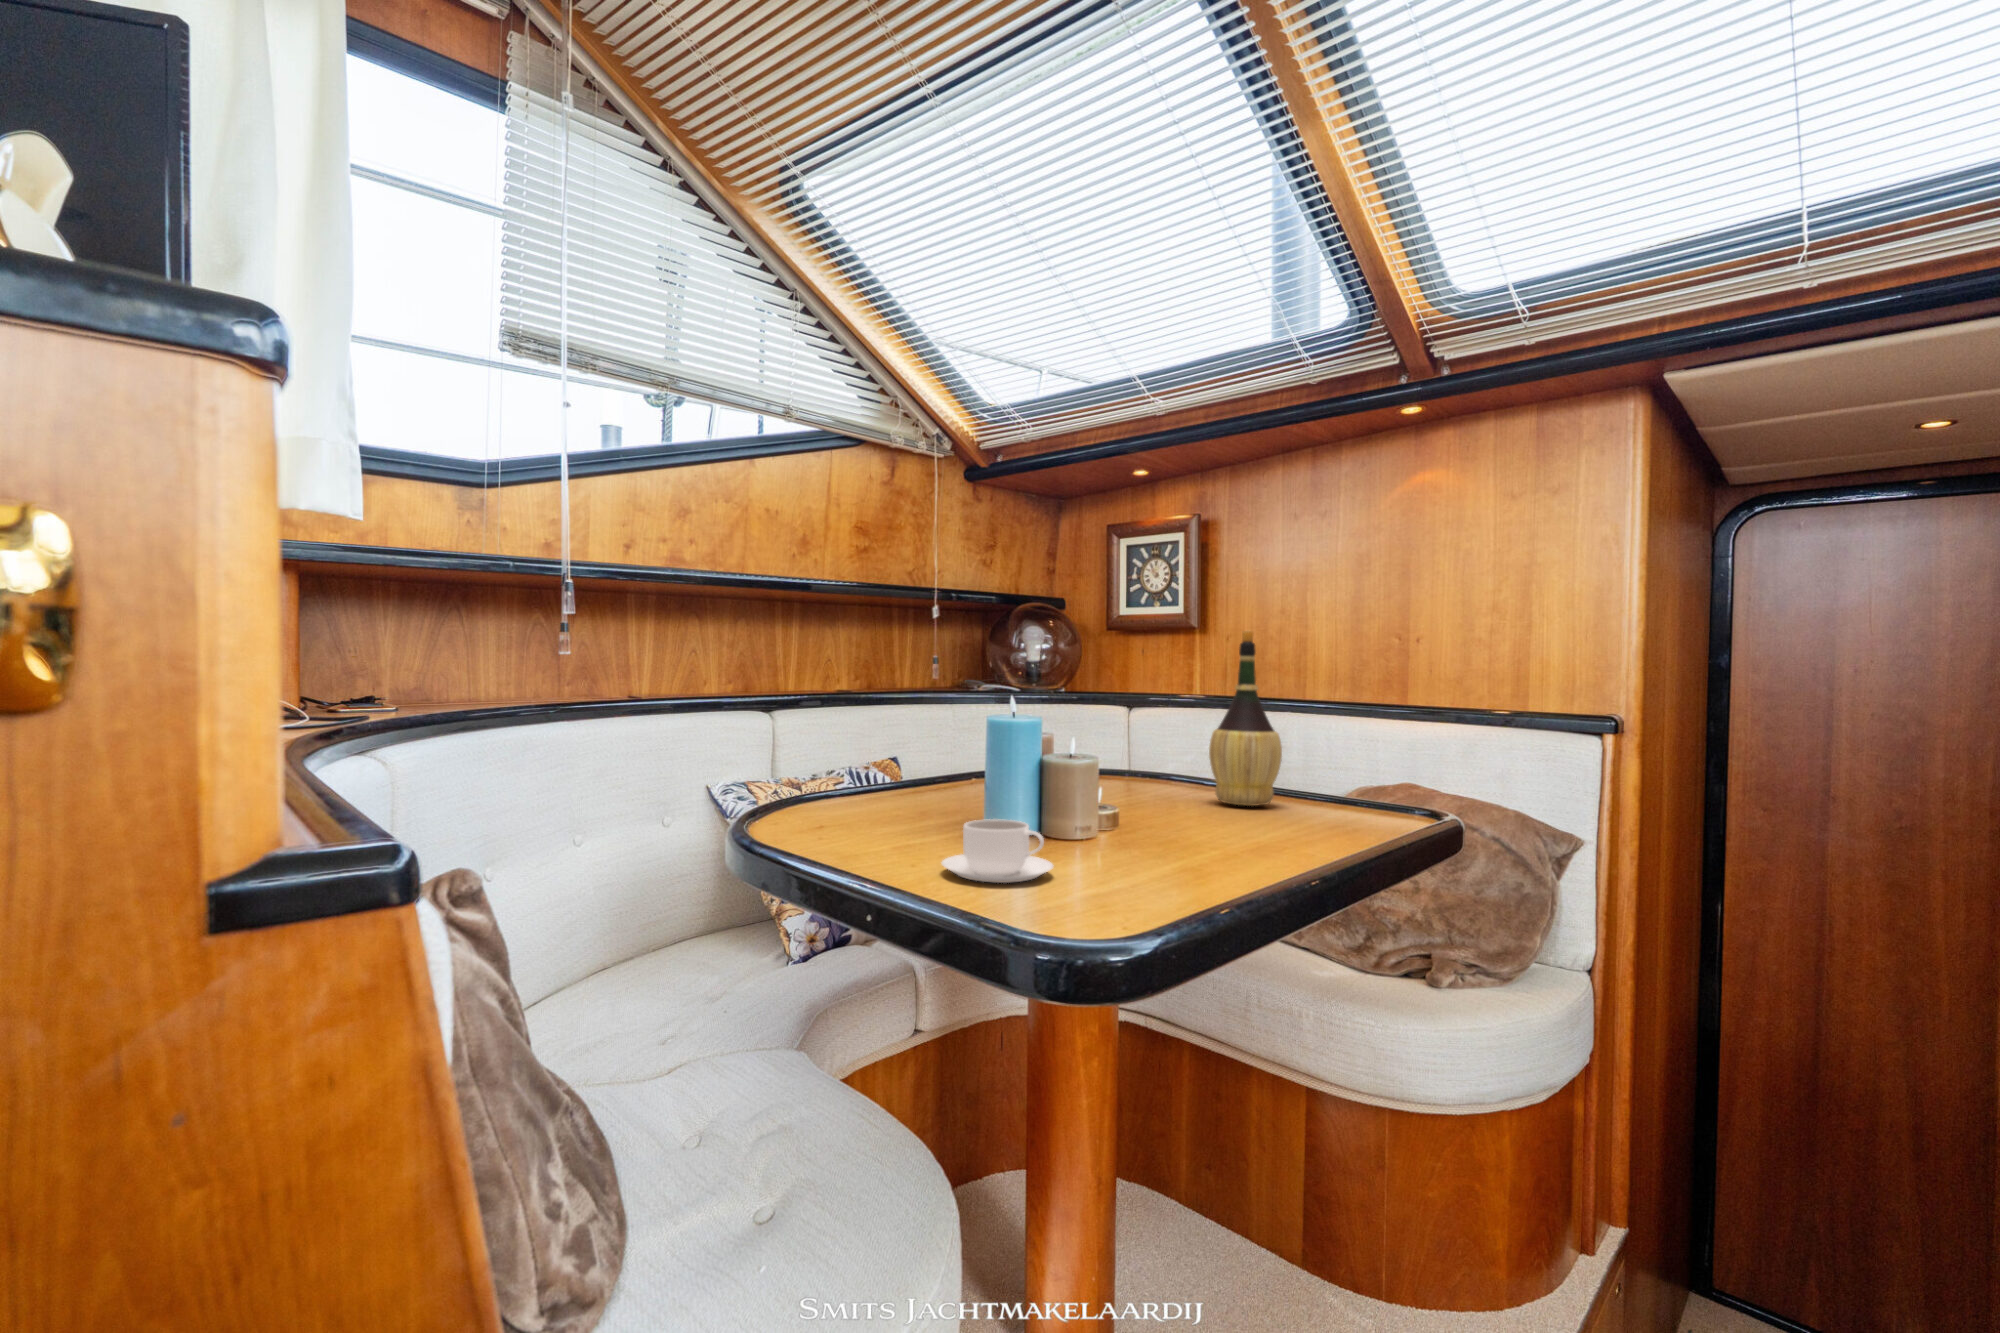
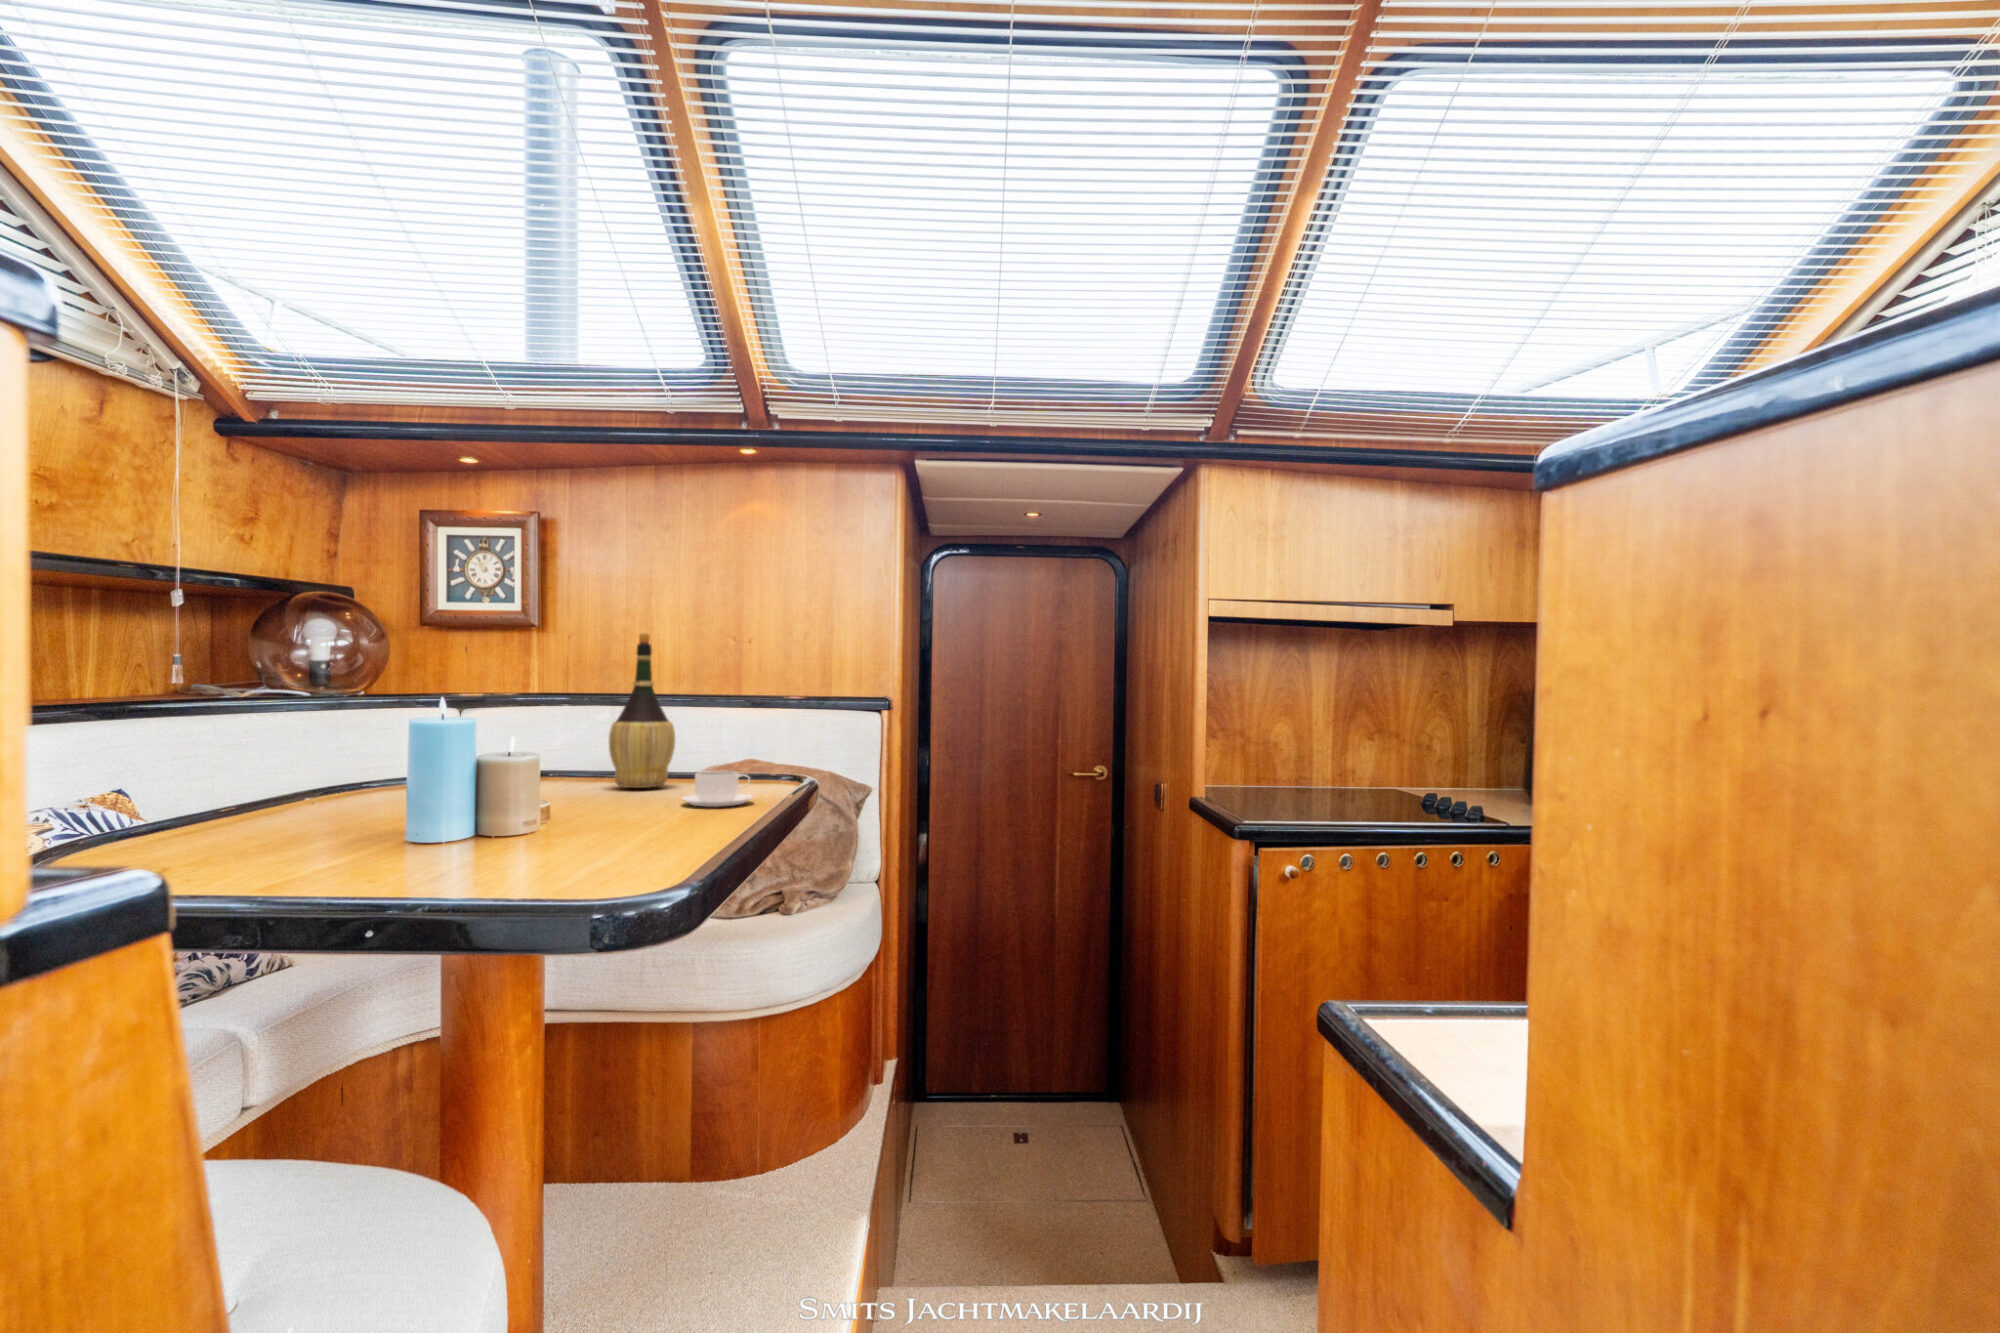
coffee cup: present [942,819,1053,883] -> present [682,771,753,807]

